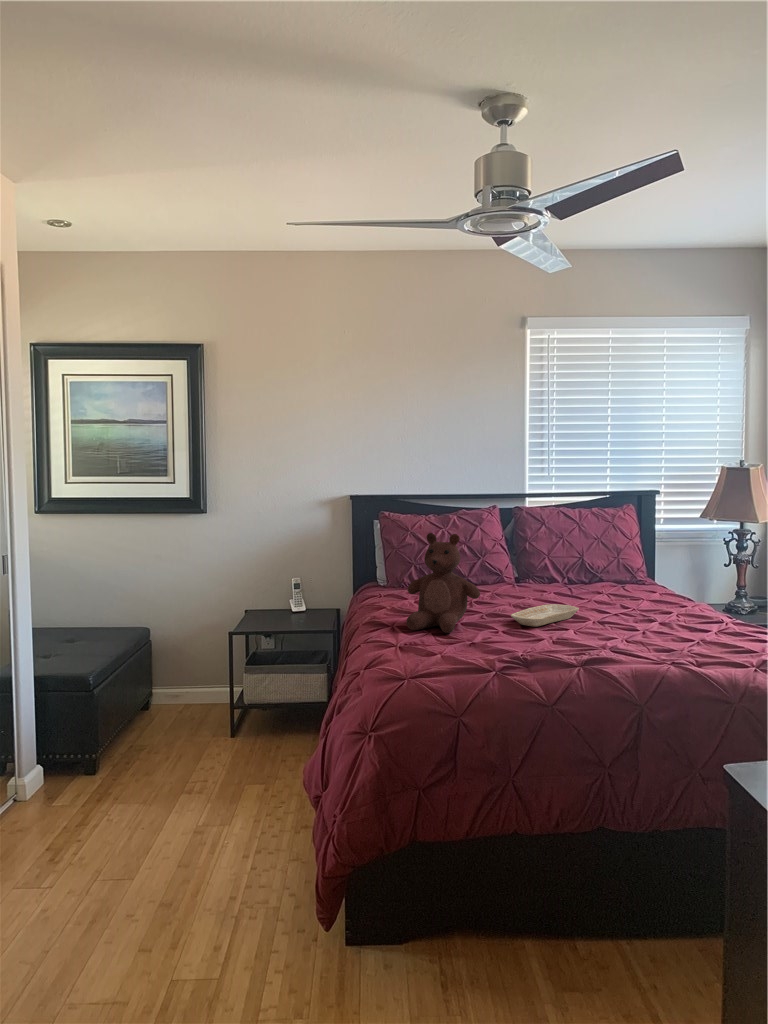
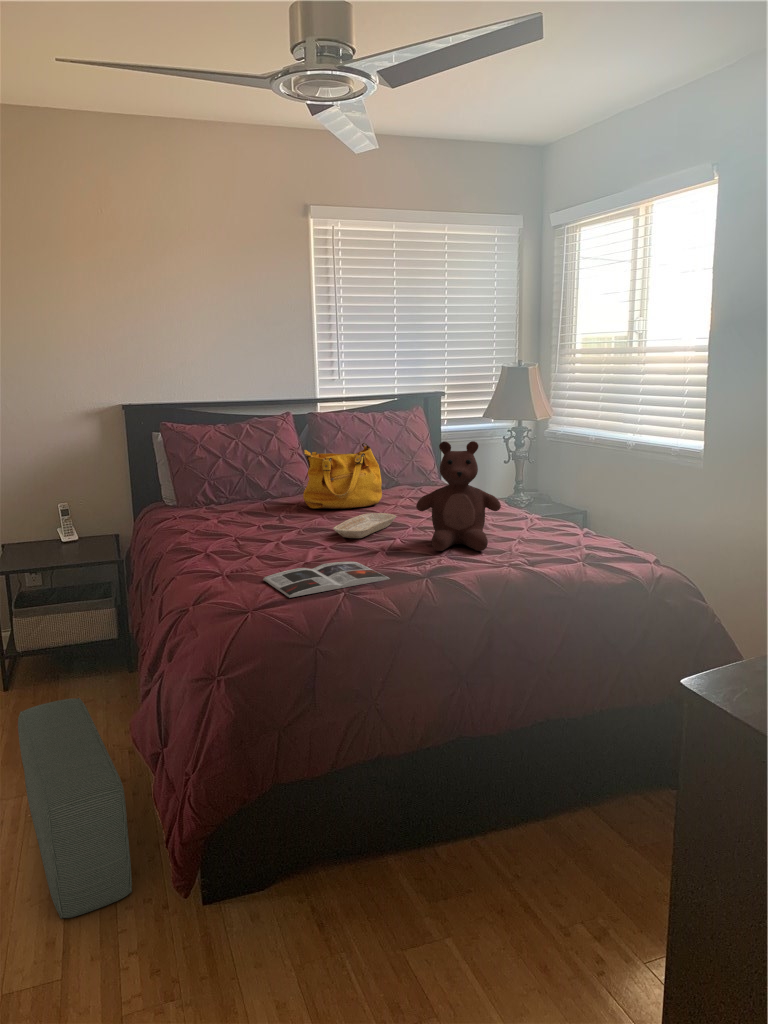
teddy bear: present [406,533,480,633] -> present [416,441,501,551]
handbag: none [496,537,575,599] -> present [303,443,382,509]
magazine: none [428,645,547,672] -> present [263,562,390,598]
pouf: none [218,743,286,934] -> present [18,698,132,919]

